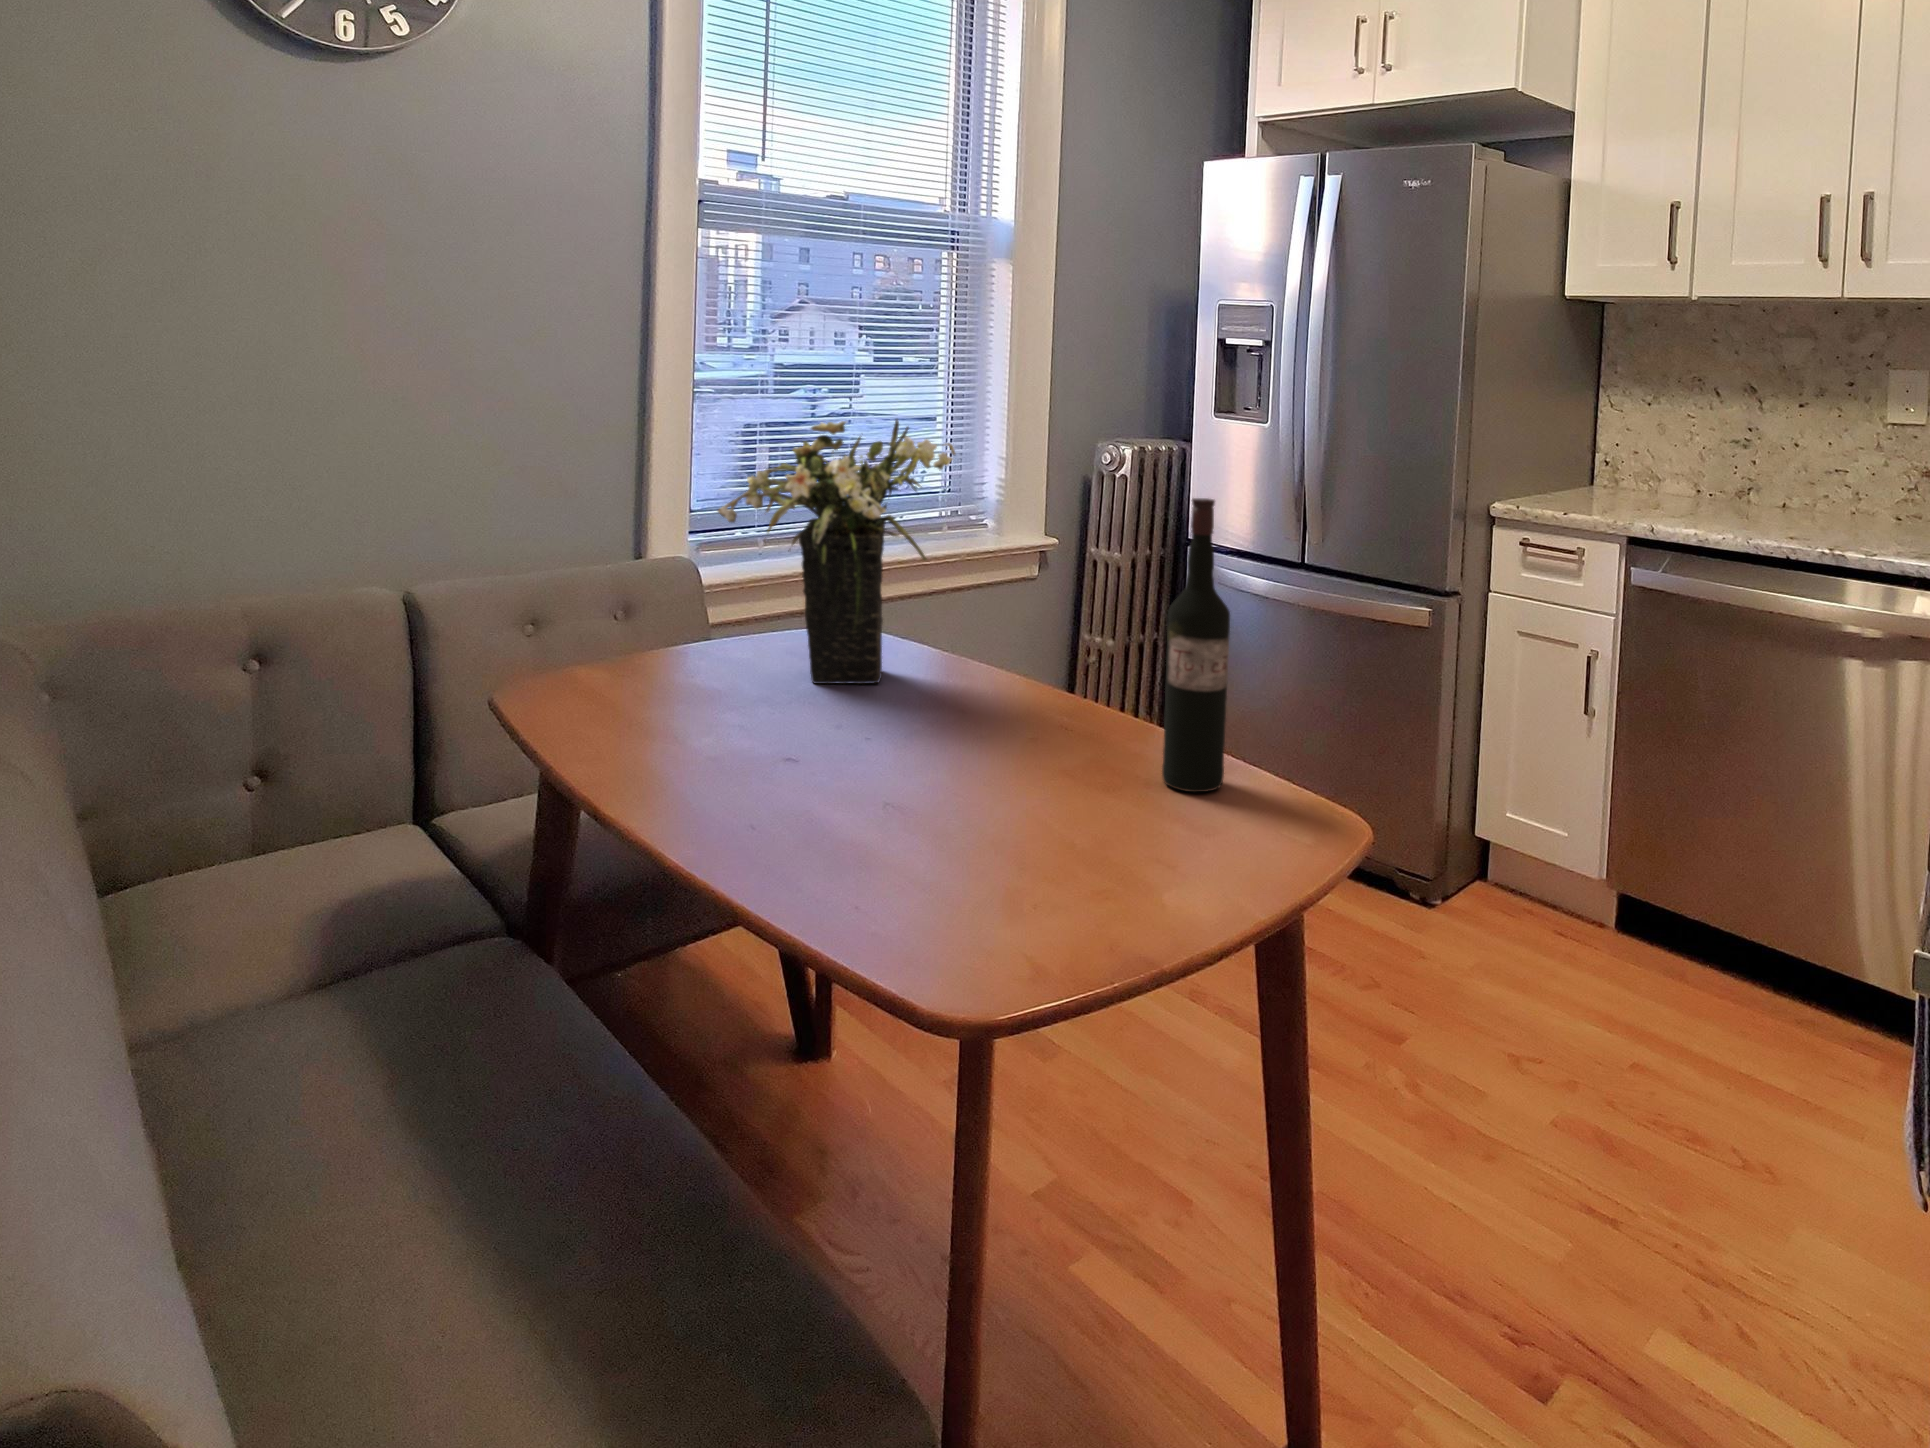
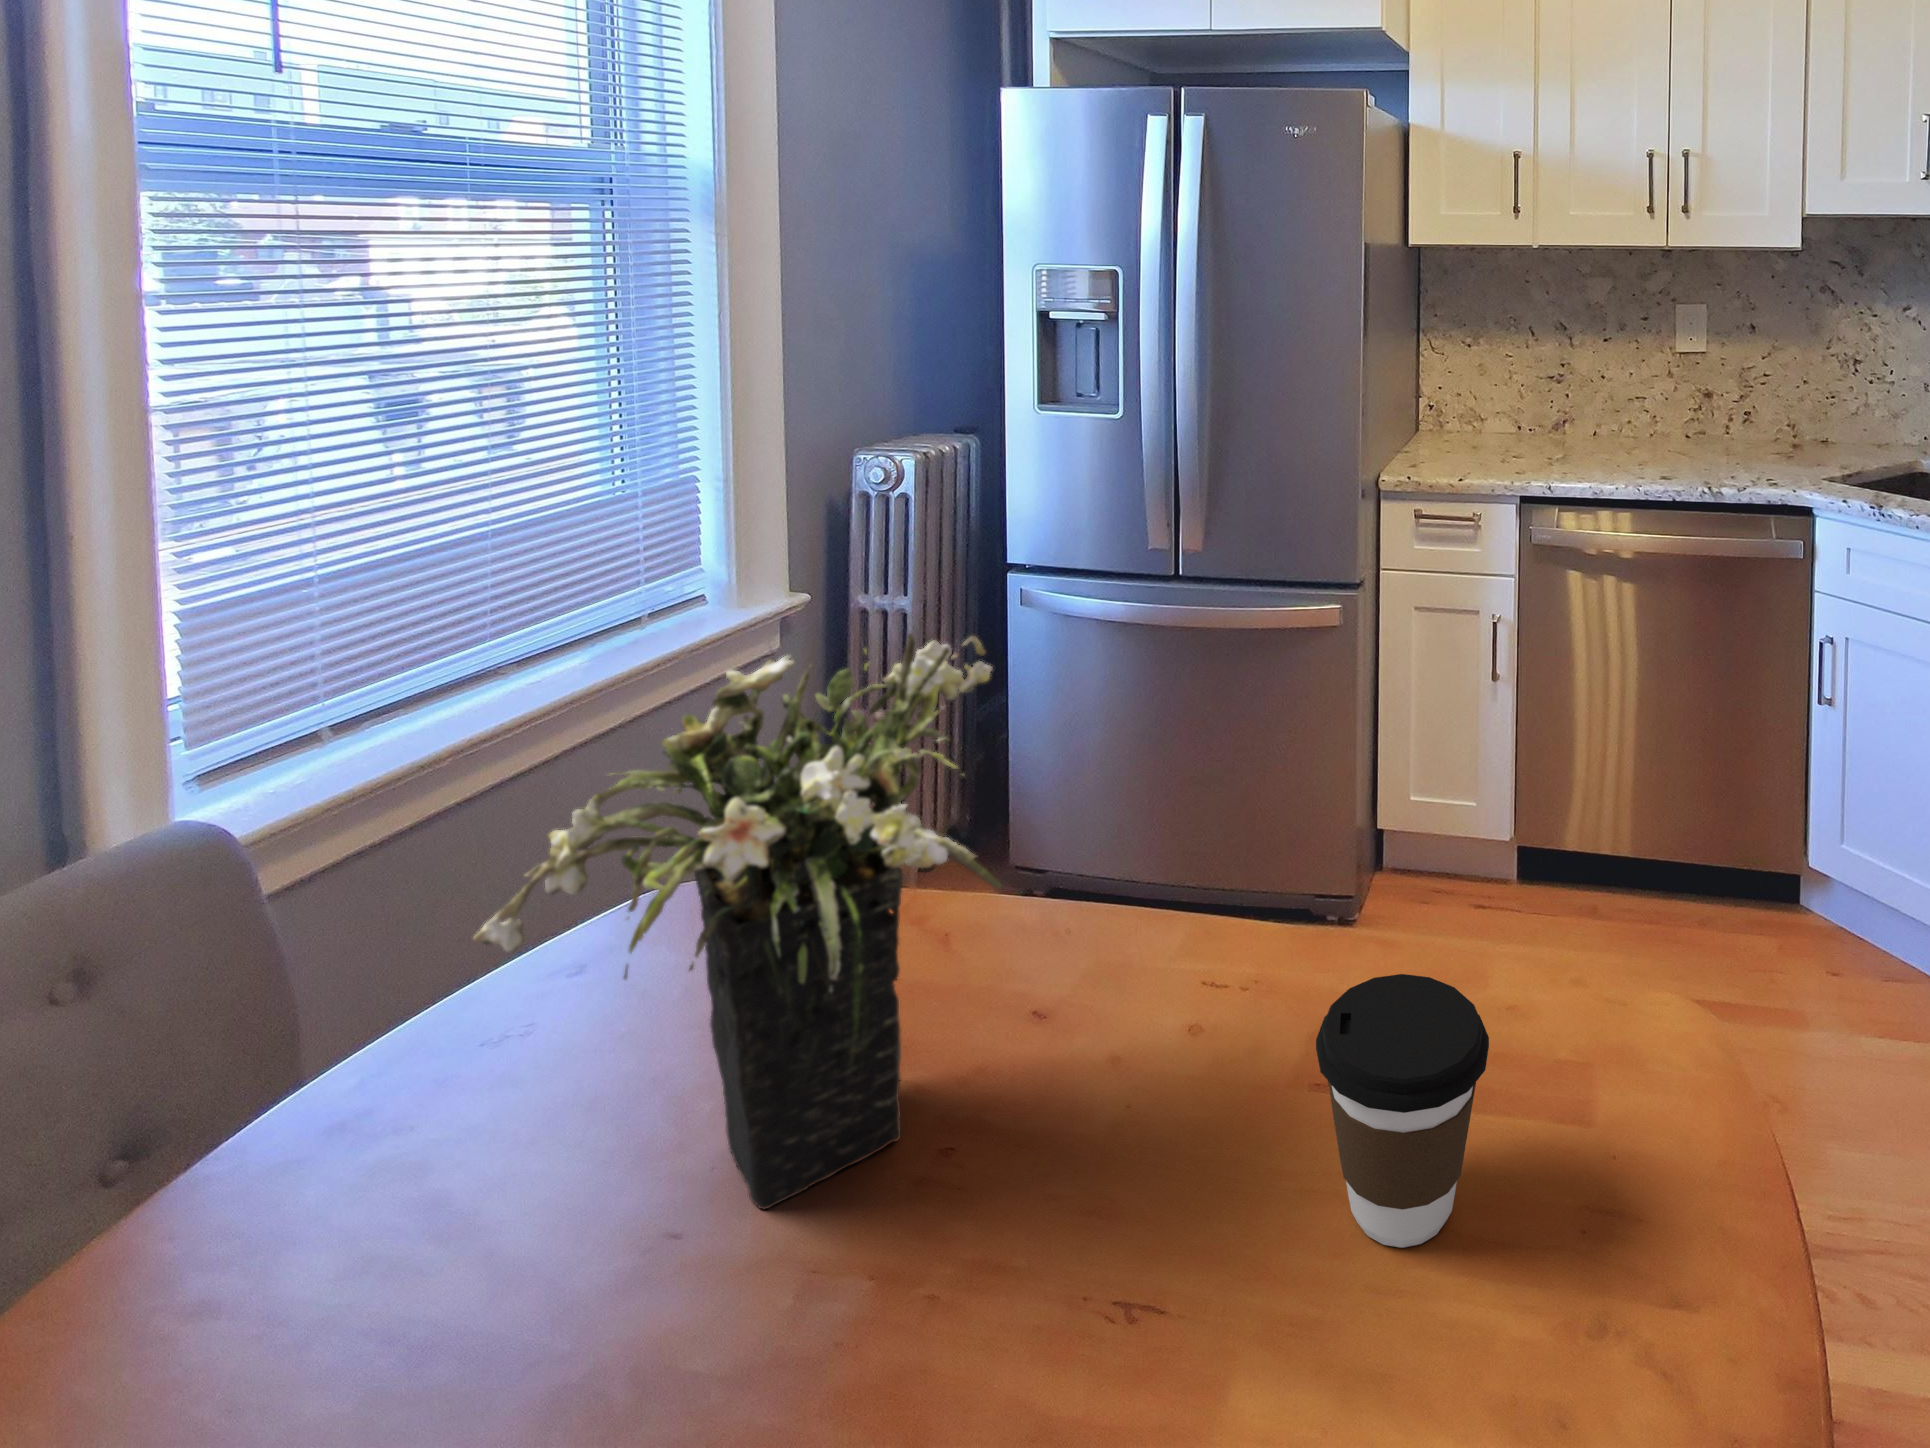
wine bottle: present [1162,498,1230,792] -> none [1585,719,1687,1210]
coffee cup: none [1016,636,1114,764] -> present [1316,974,1489,1248]

